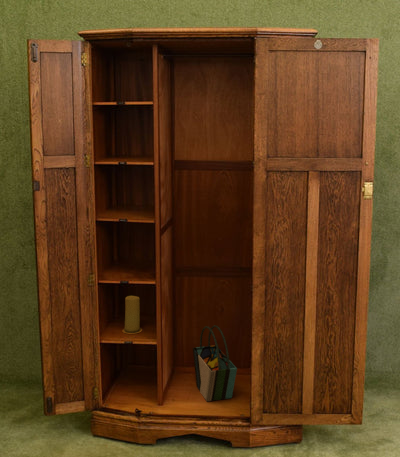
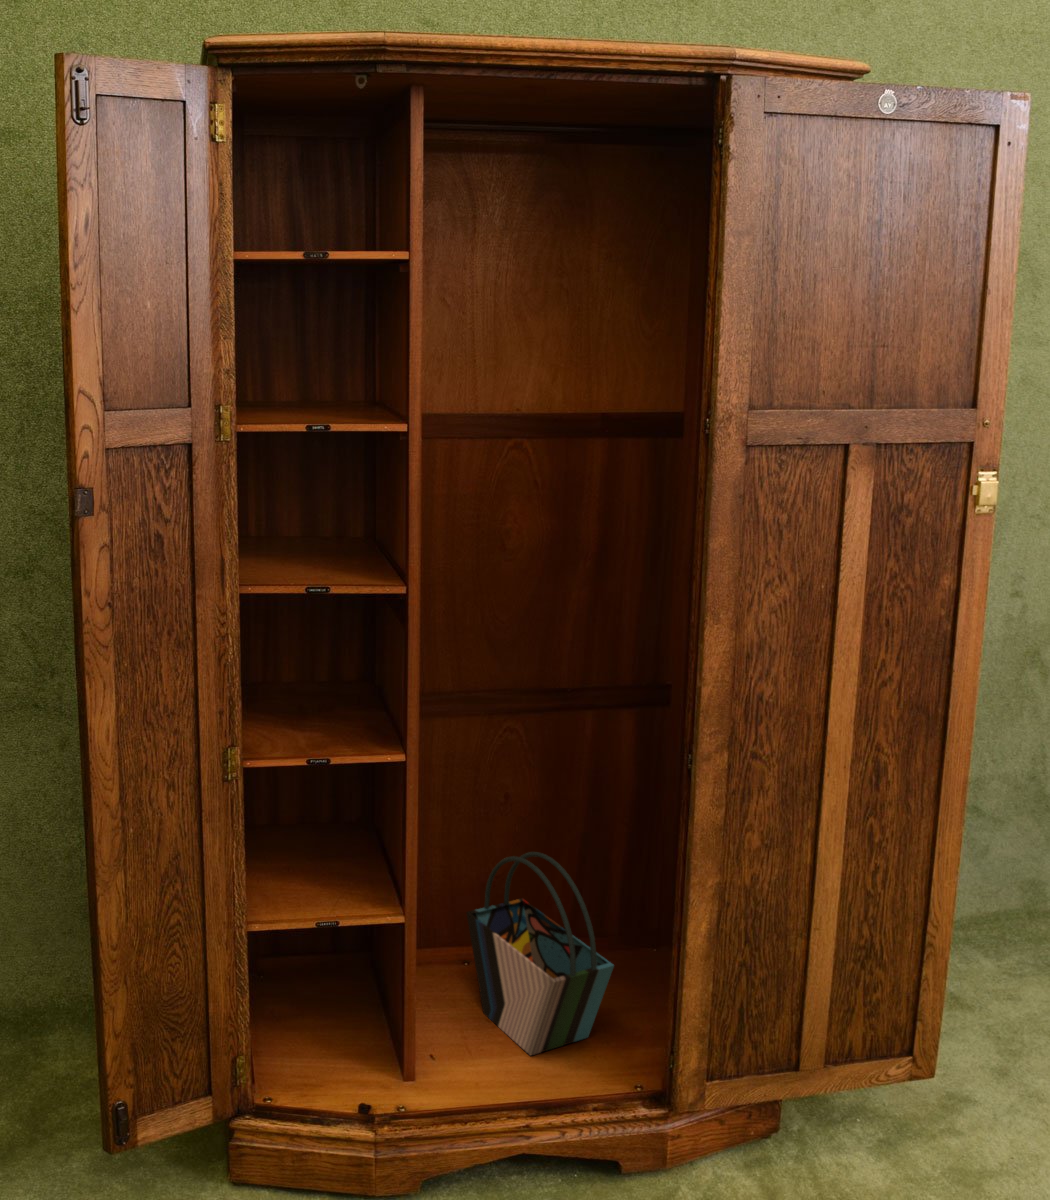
candle: present [122,296,142,334] -> none [293,791,347,897]

